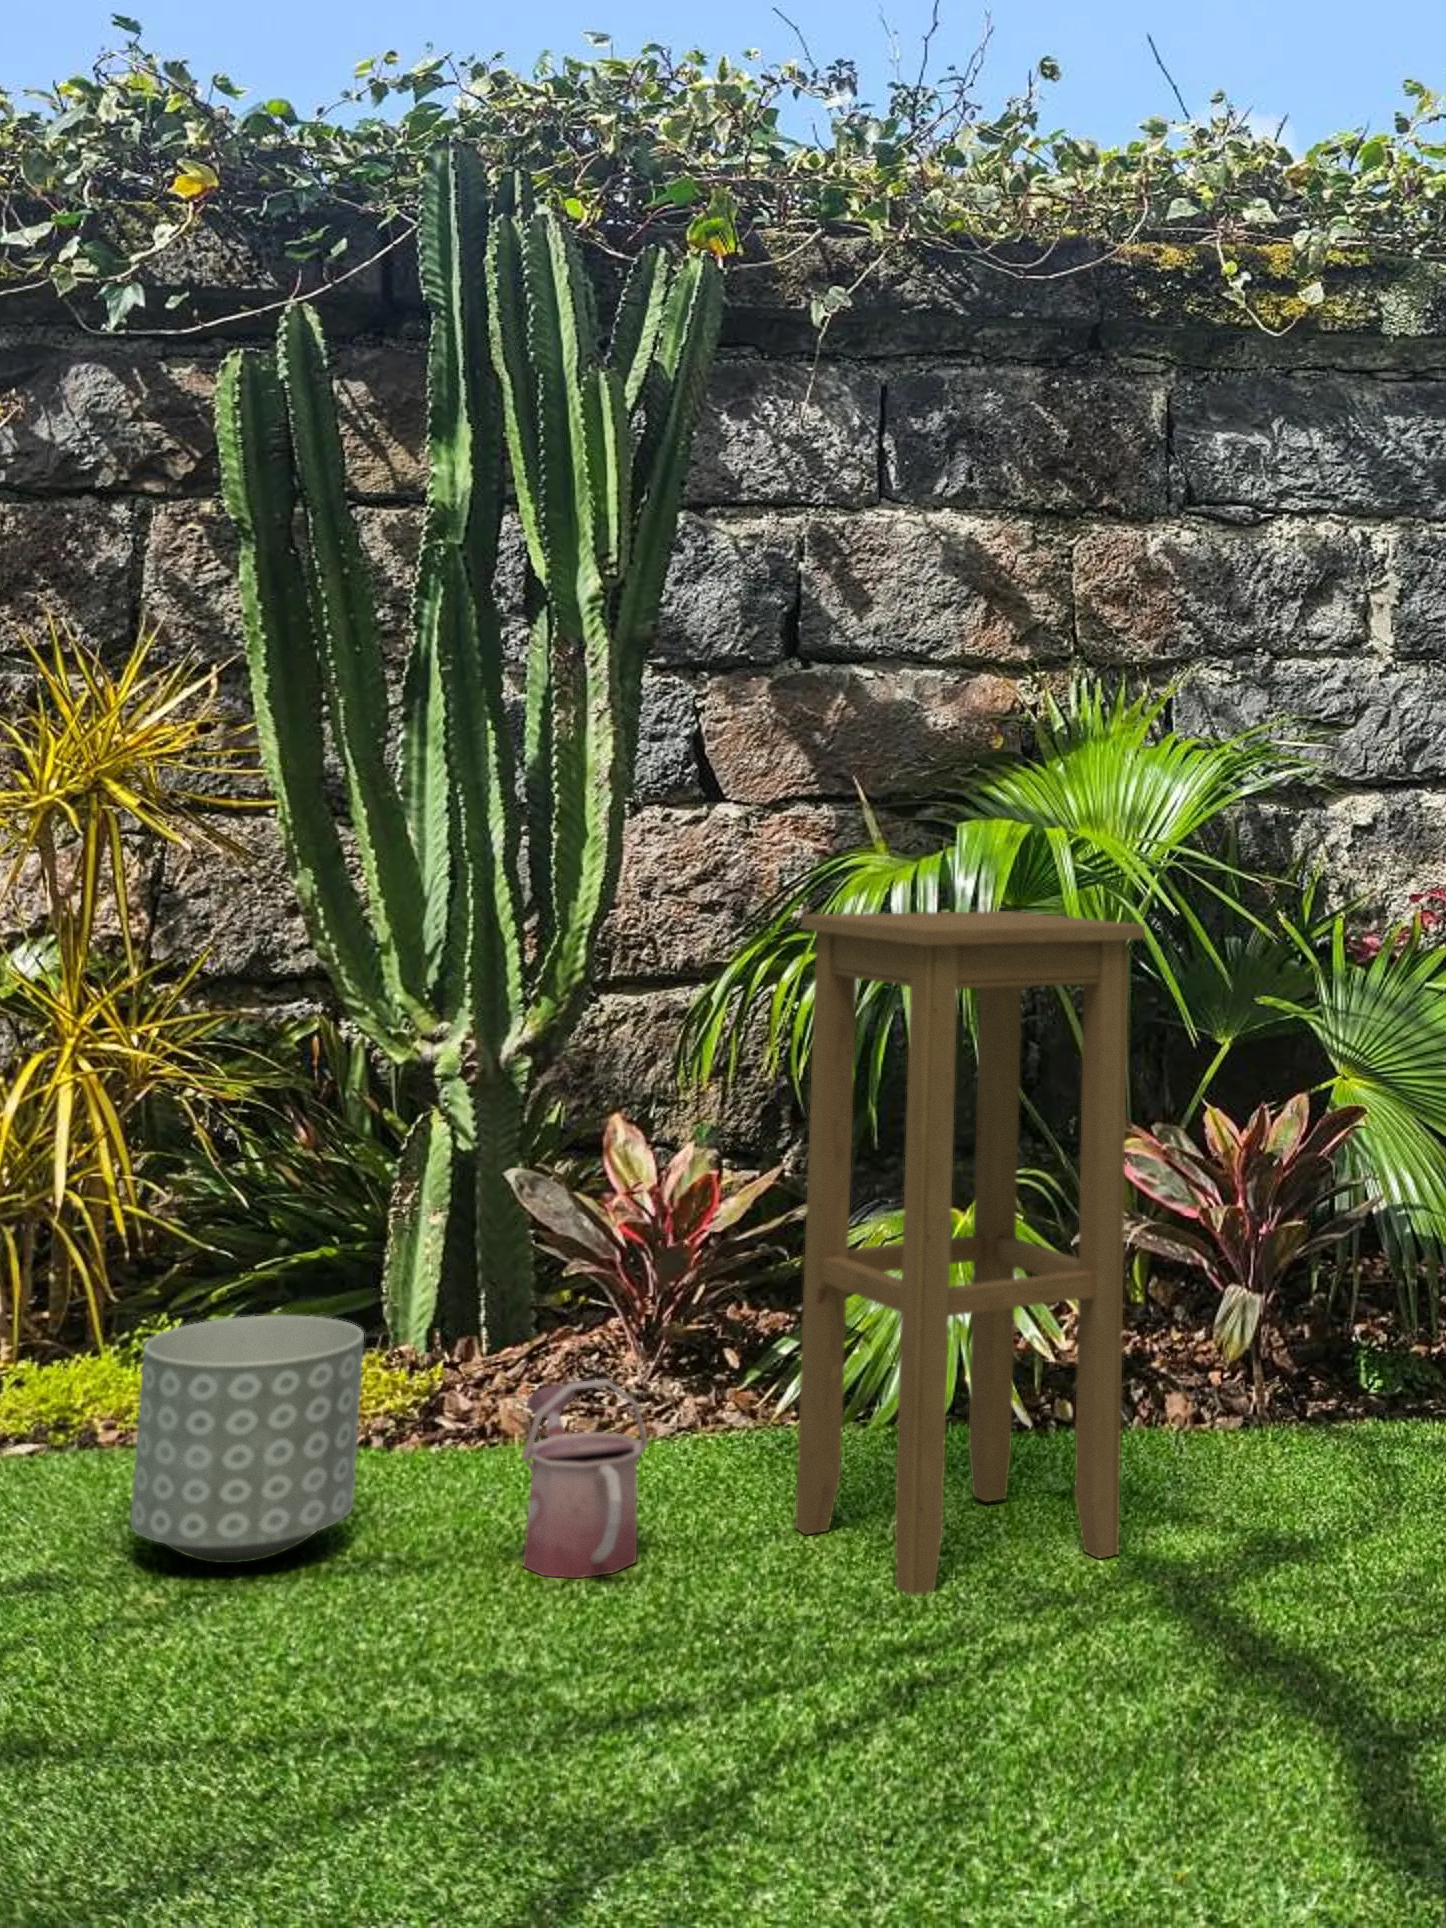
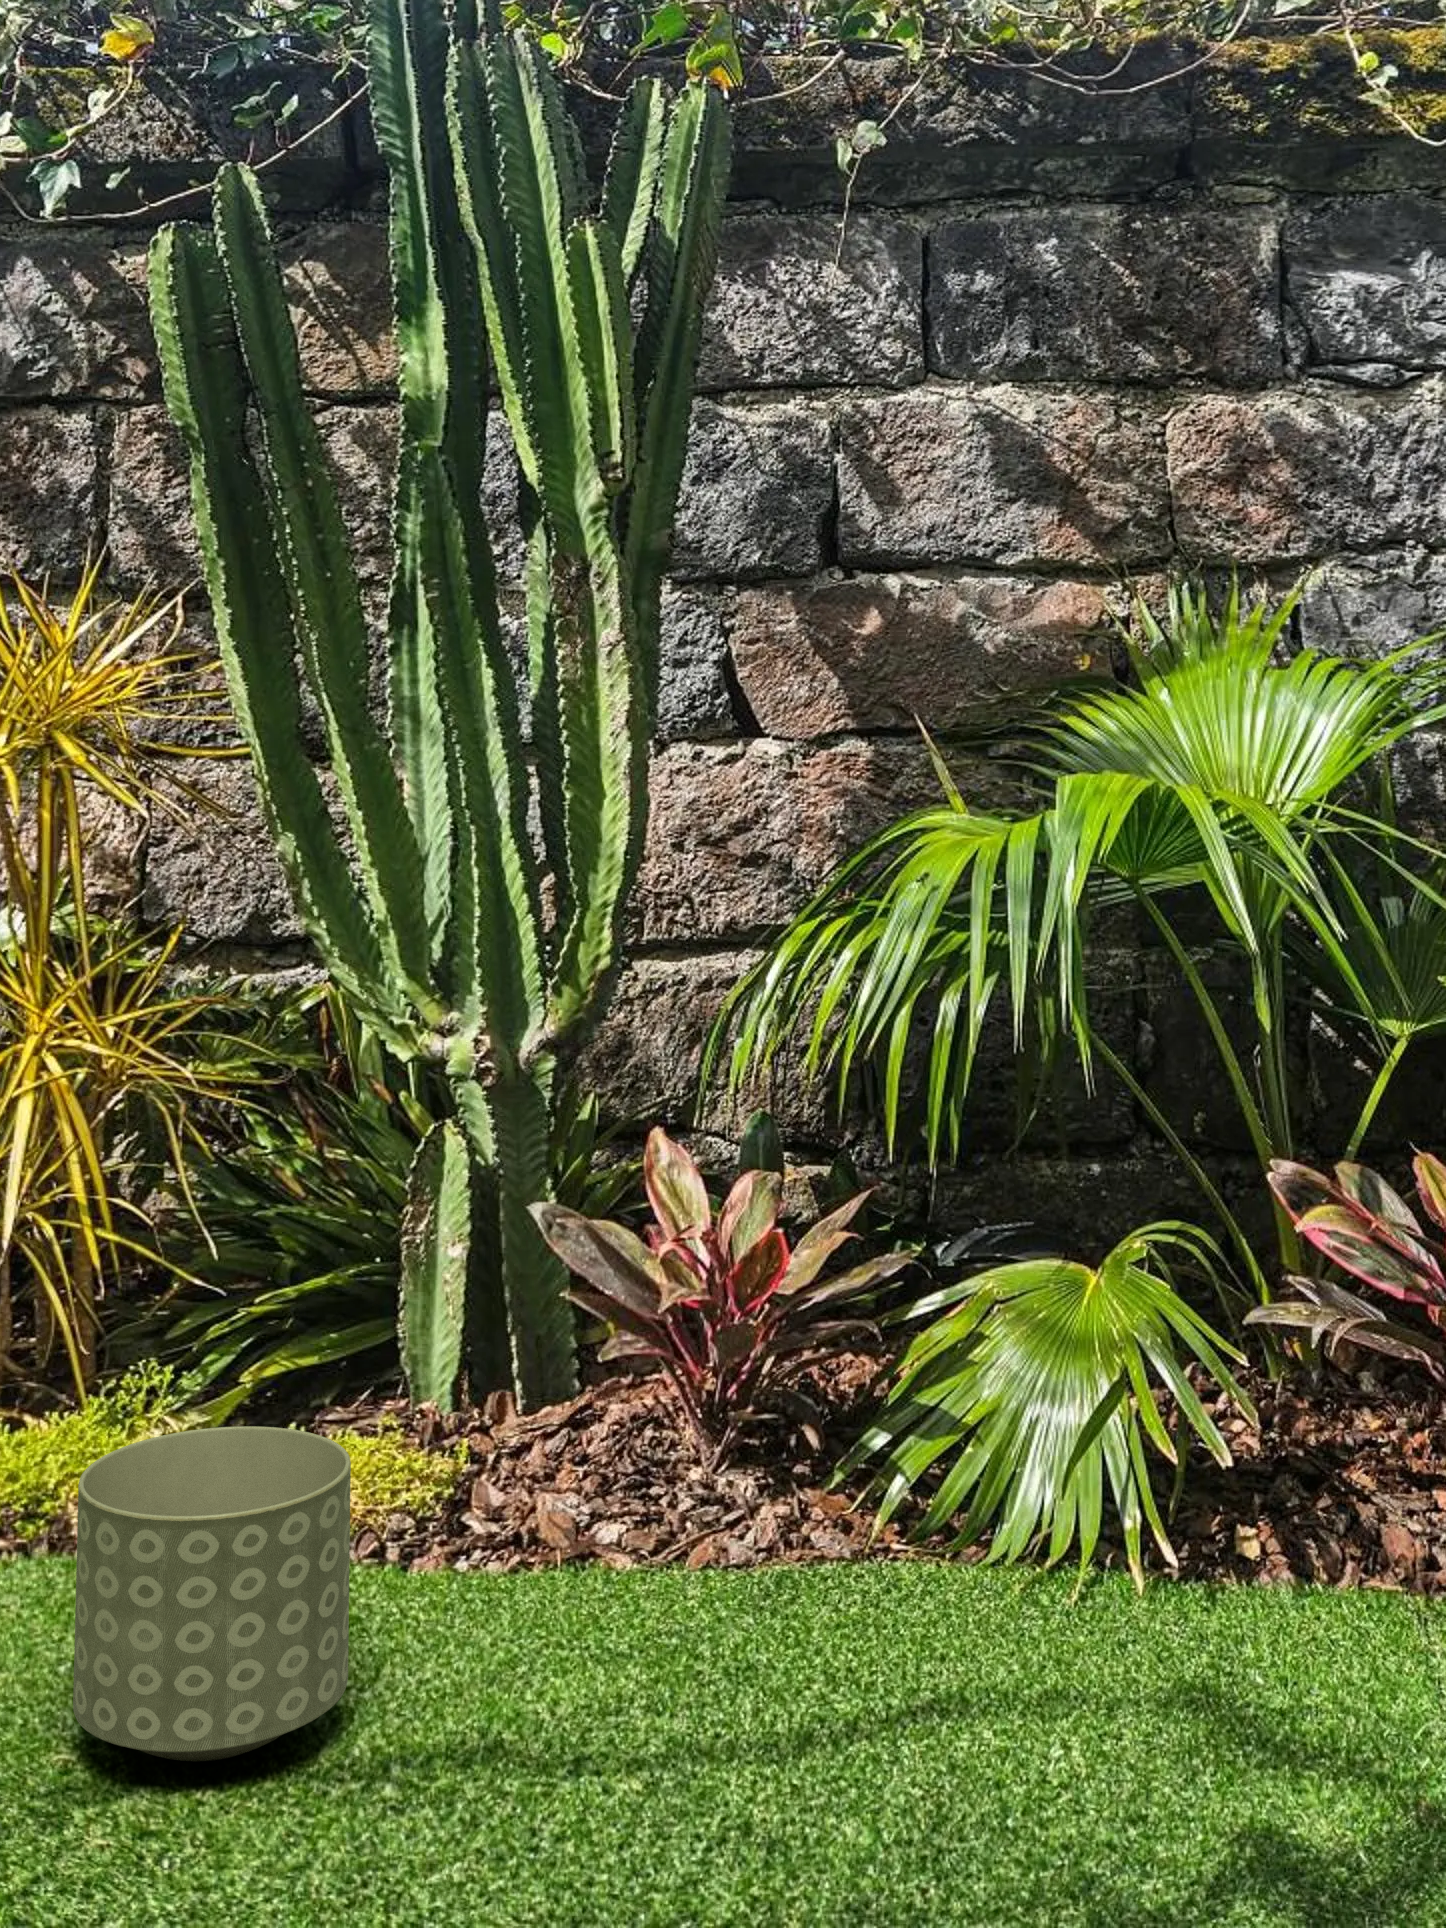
stool: present [795,911,1145,1595] -> none [882,902,1355,1861]
watering can: present [522,1379,648,1578] -> none [553,1524,717,1807]

